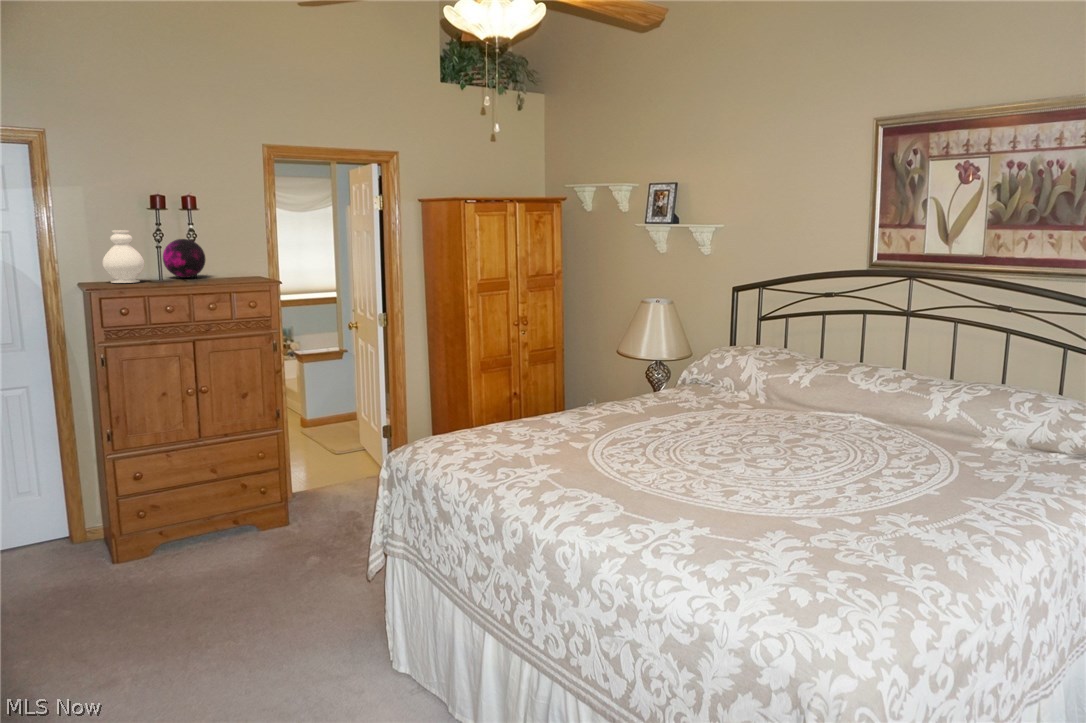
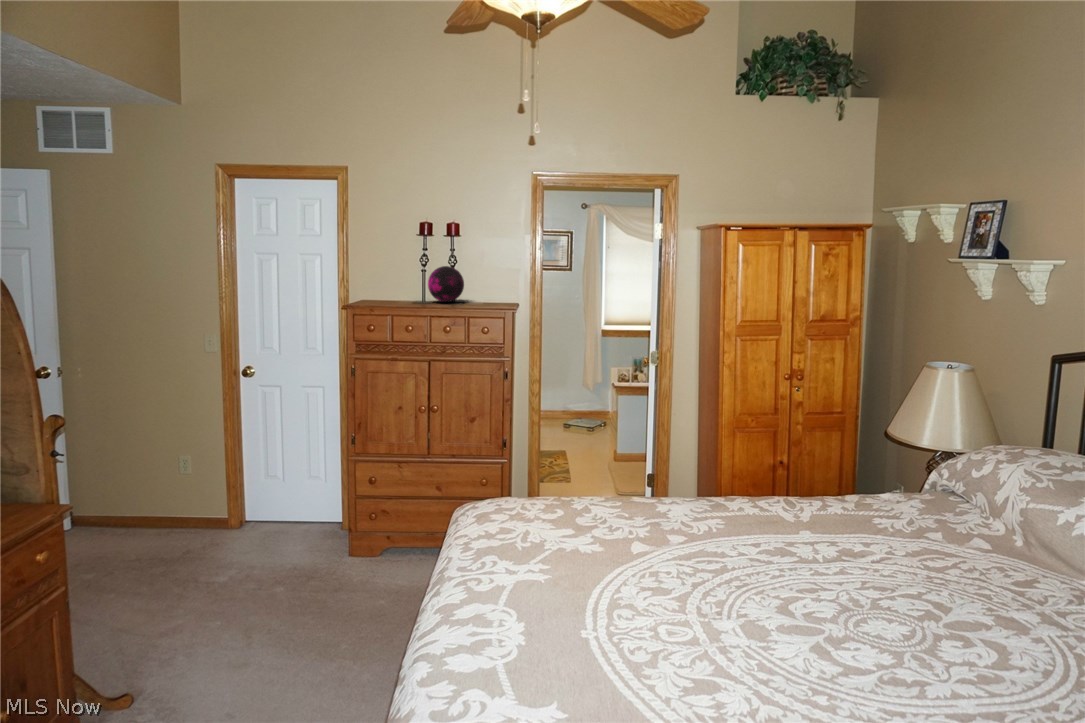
decorative vase: present [103,230,145,283] -> none [375,258,408,305]

